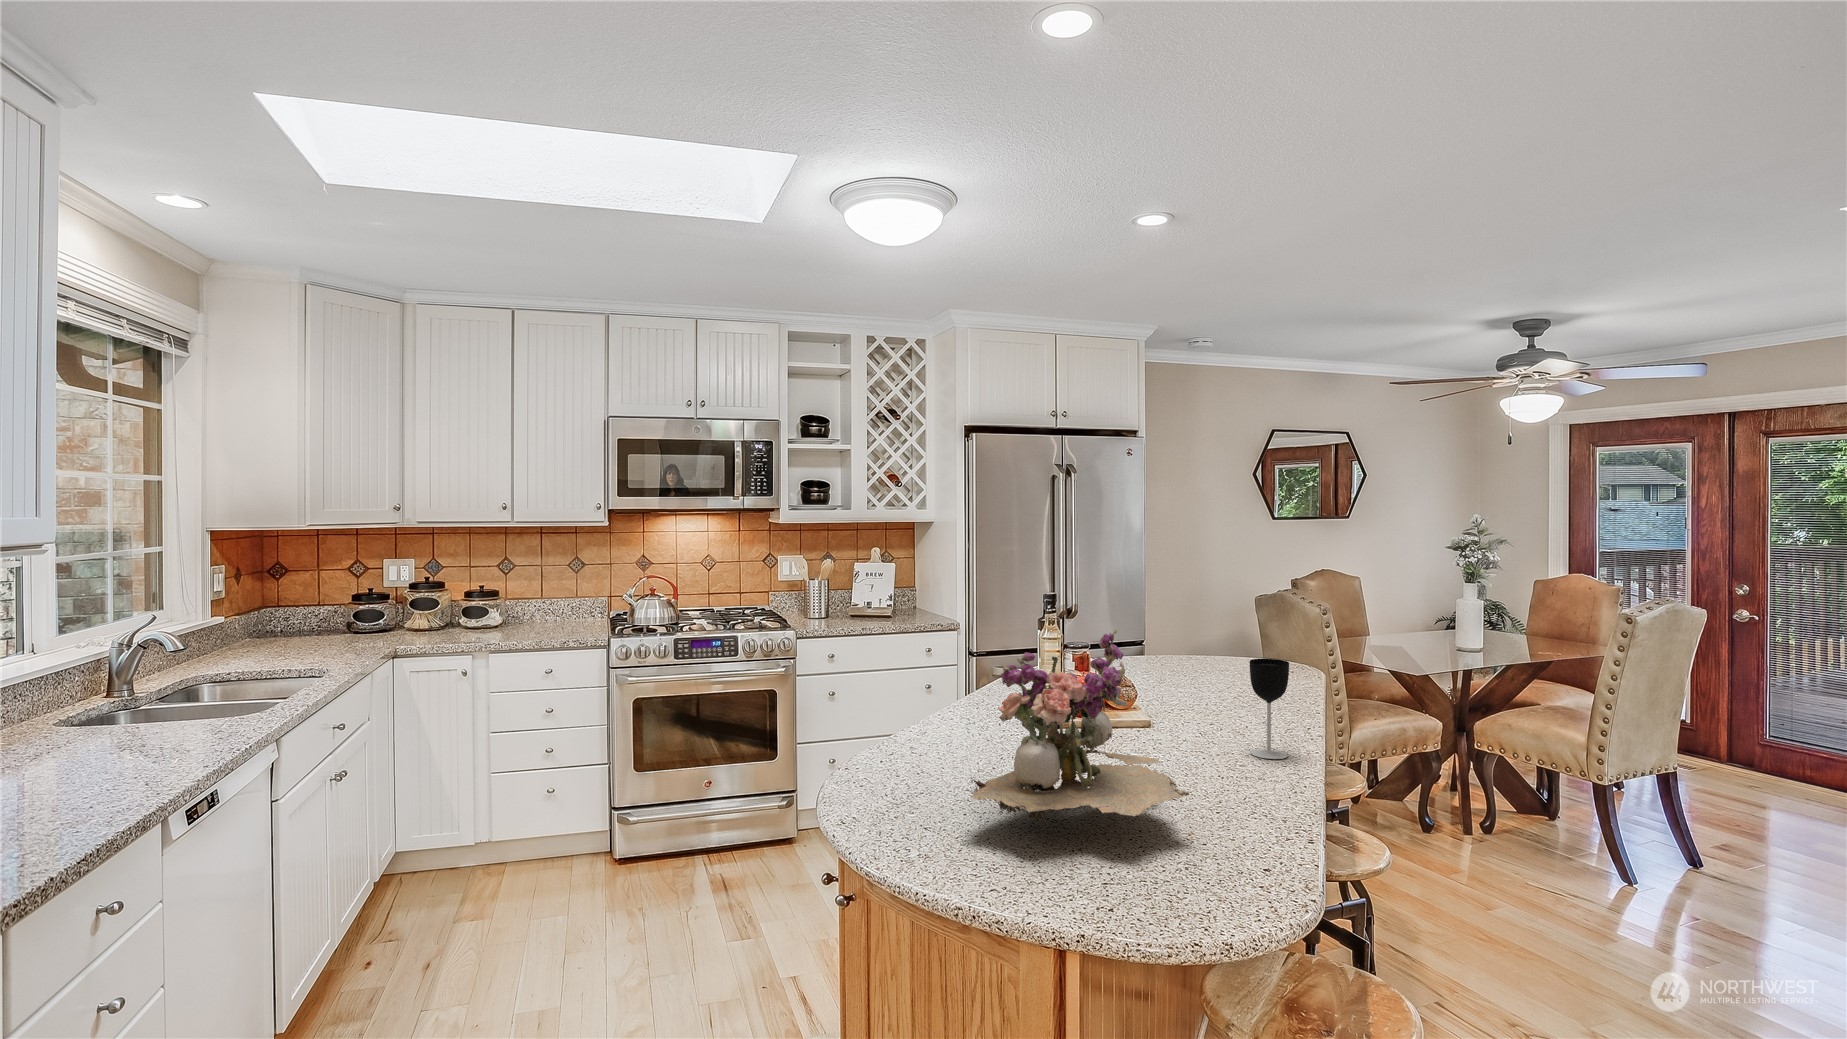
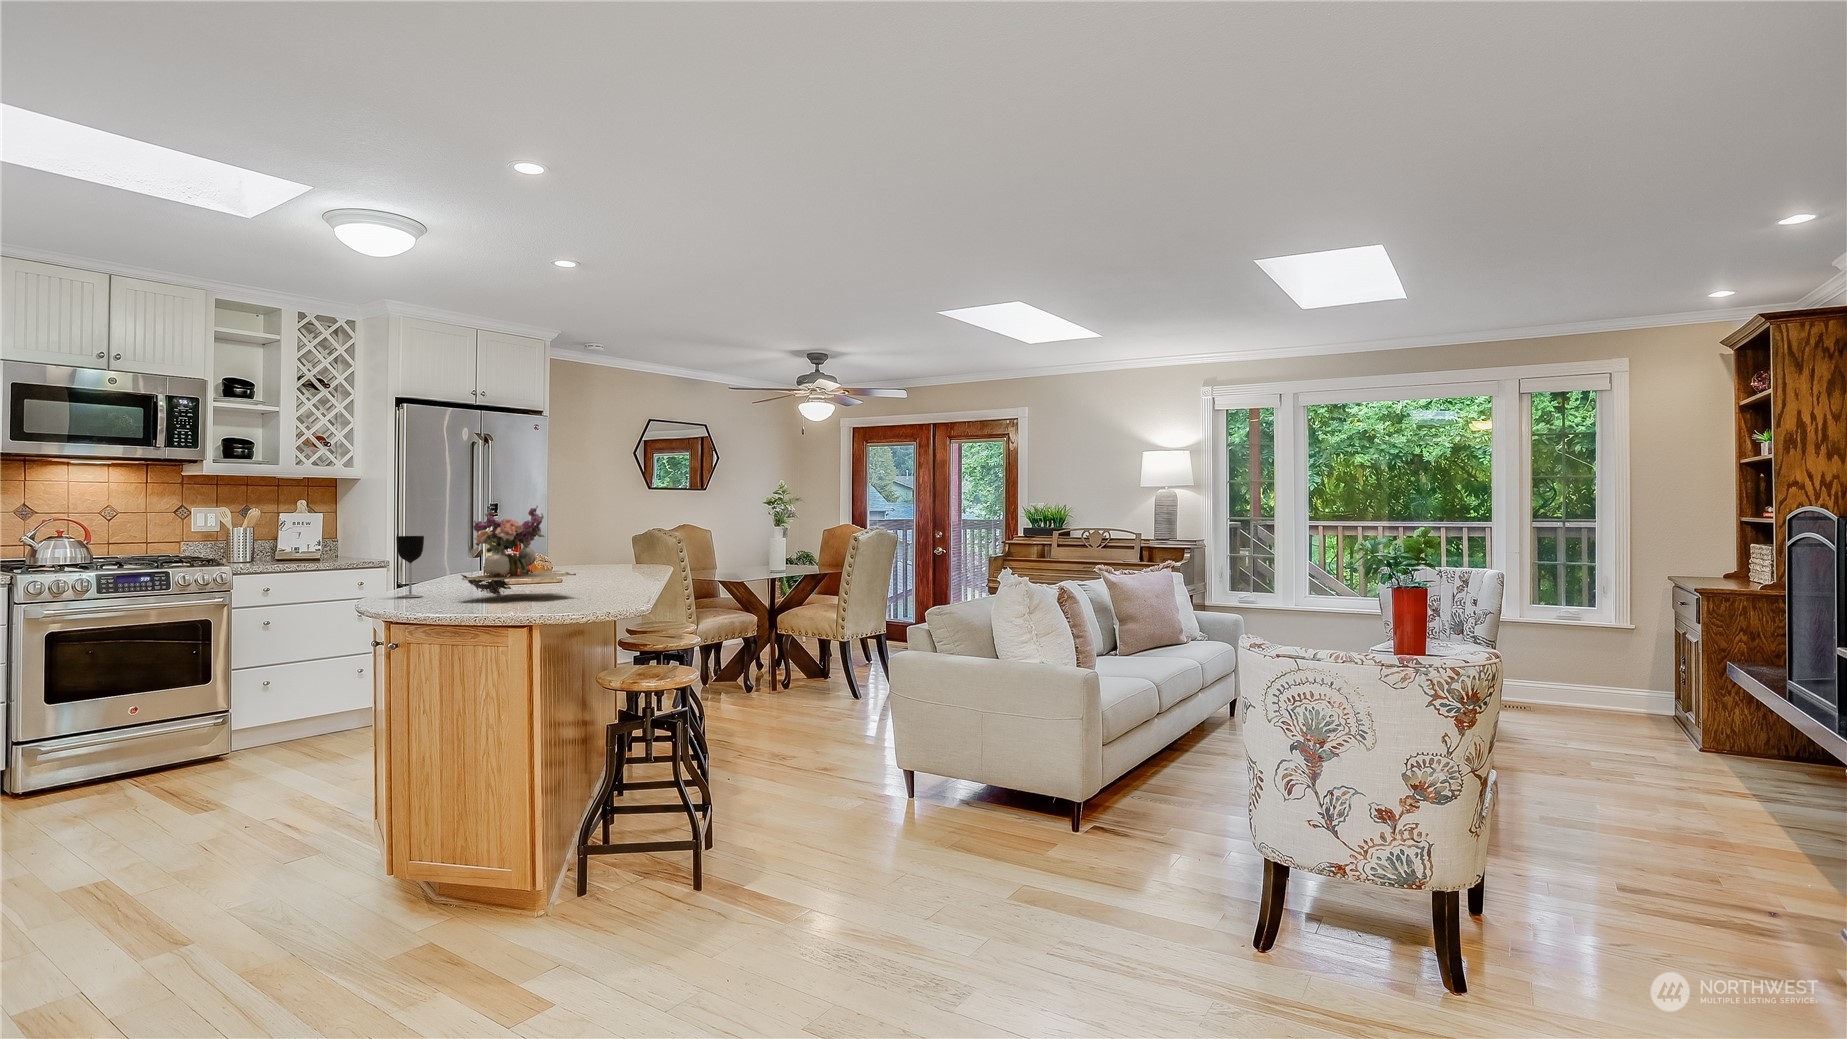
wine glass: present [1250,659,1289,759] -> present [396,536,424,597]

